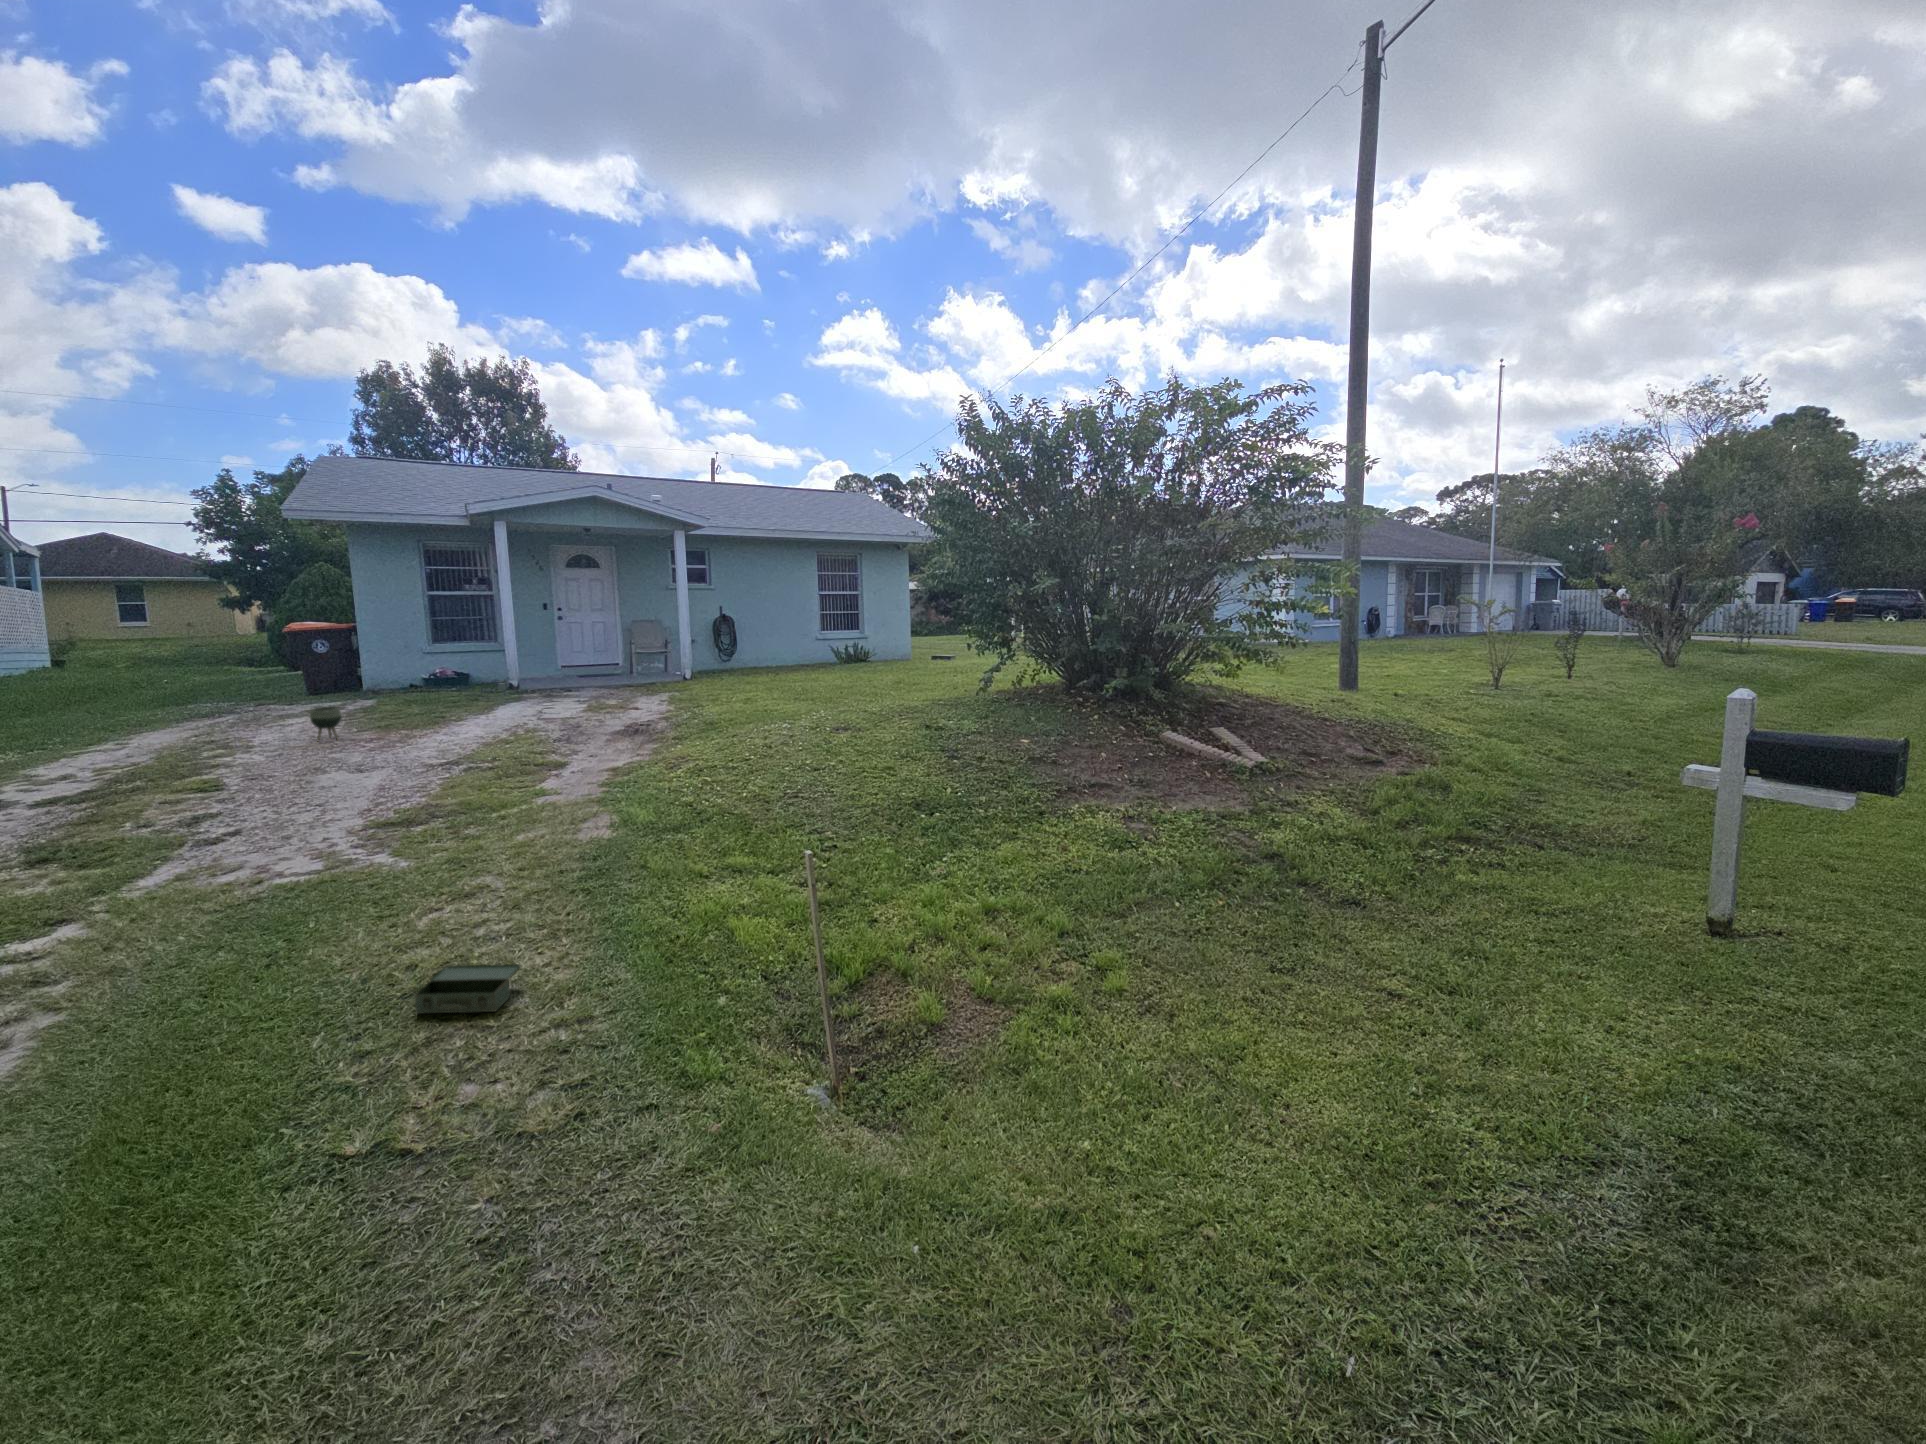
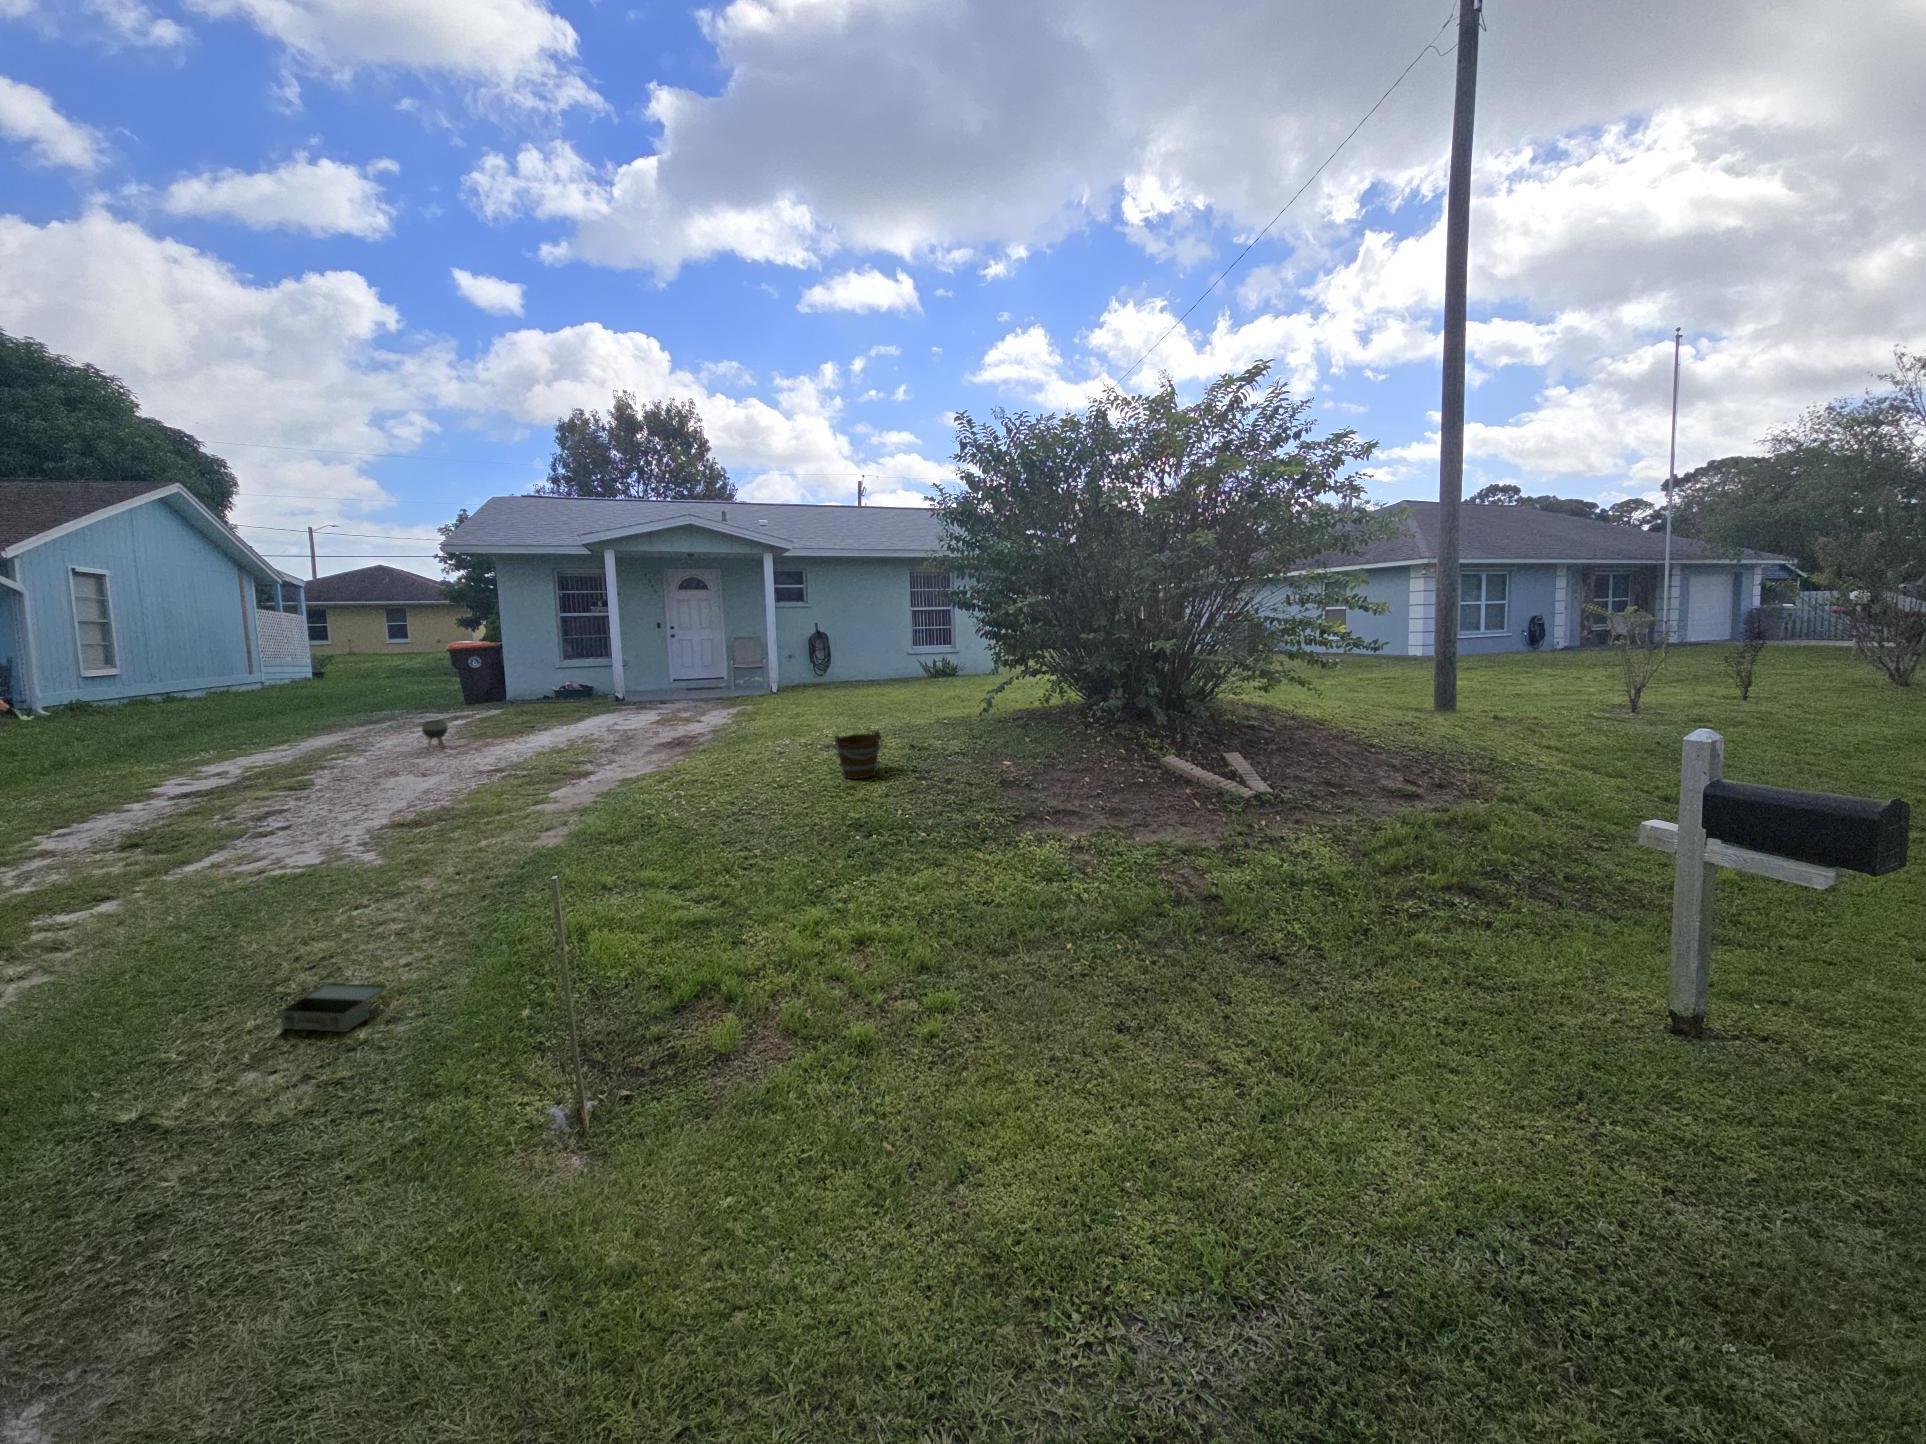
bucket: none [858,709,907,759] -> present [835,730,883,779]

